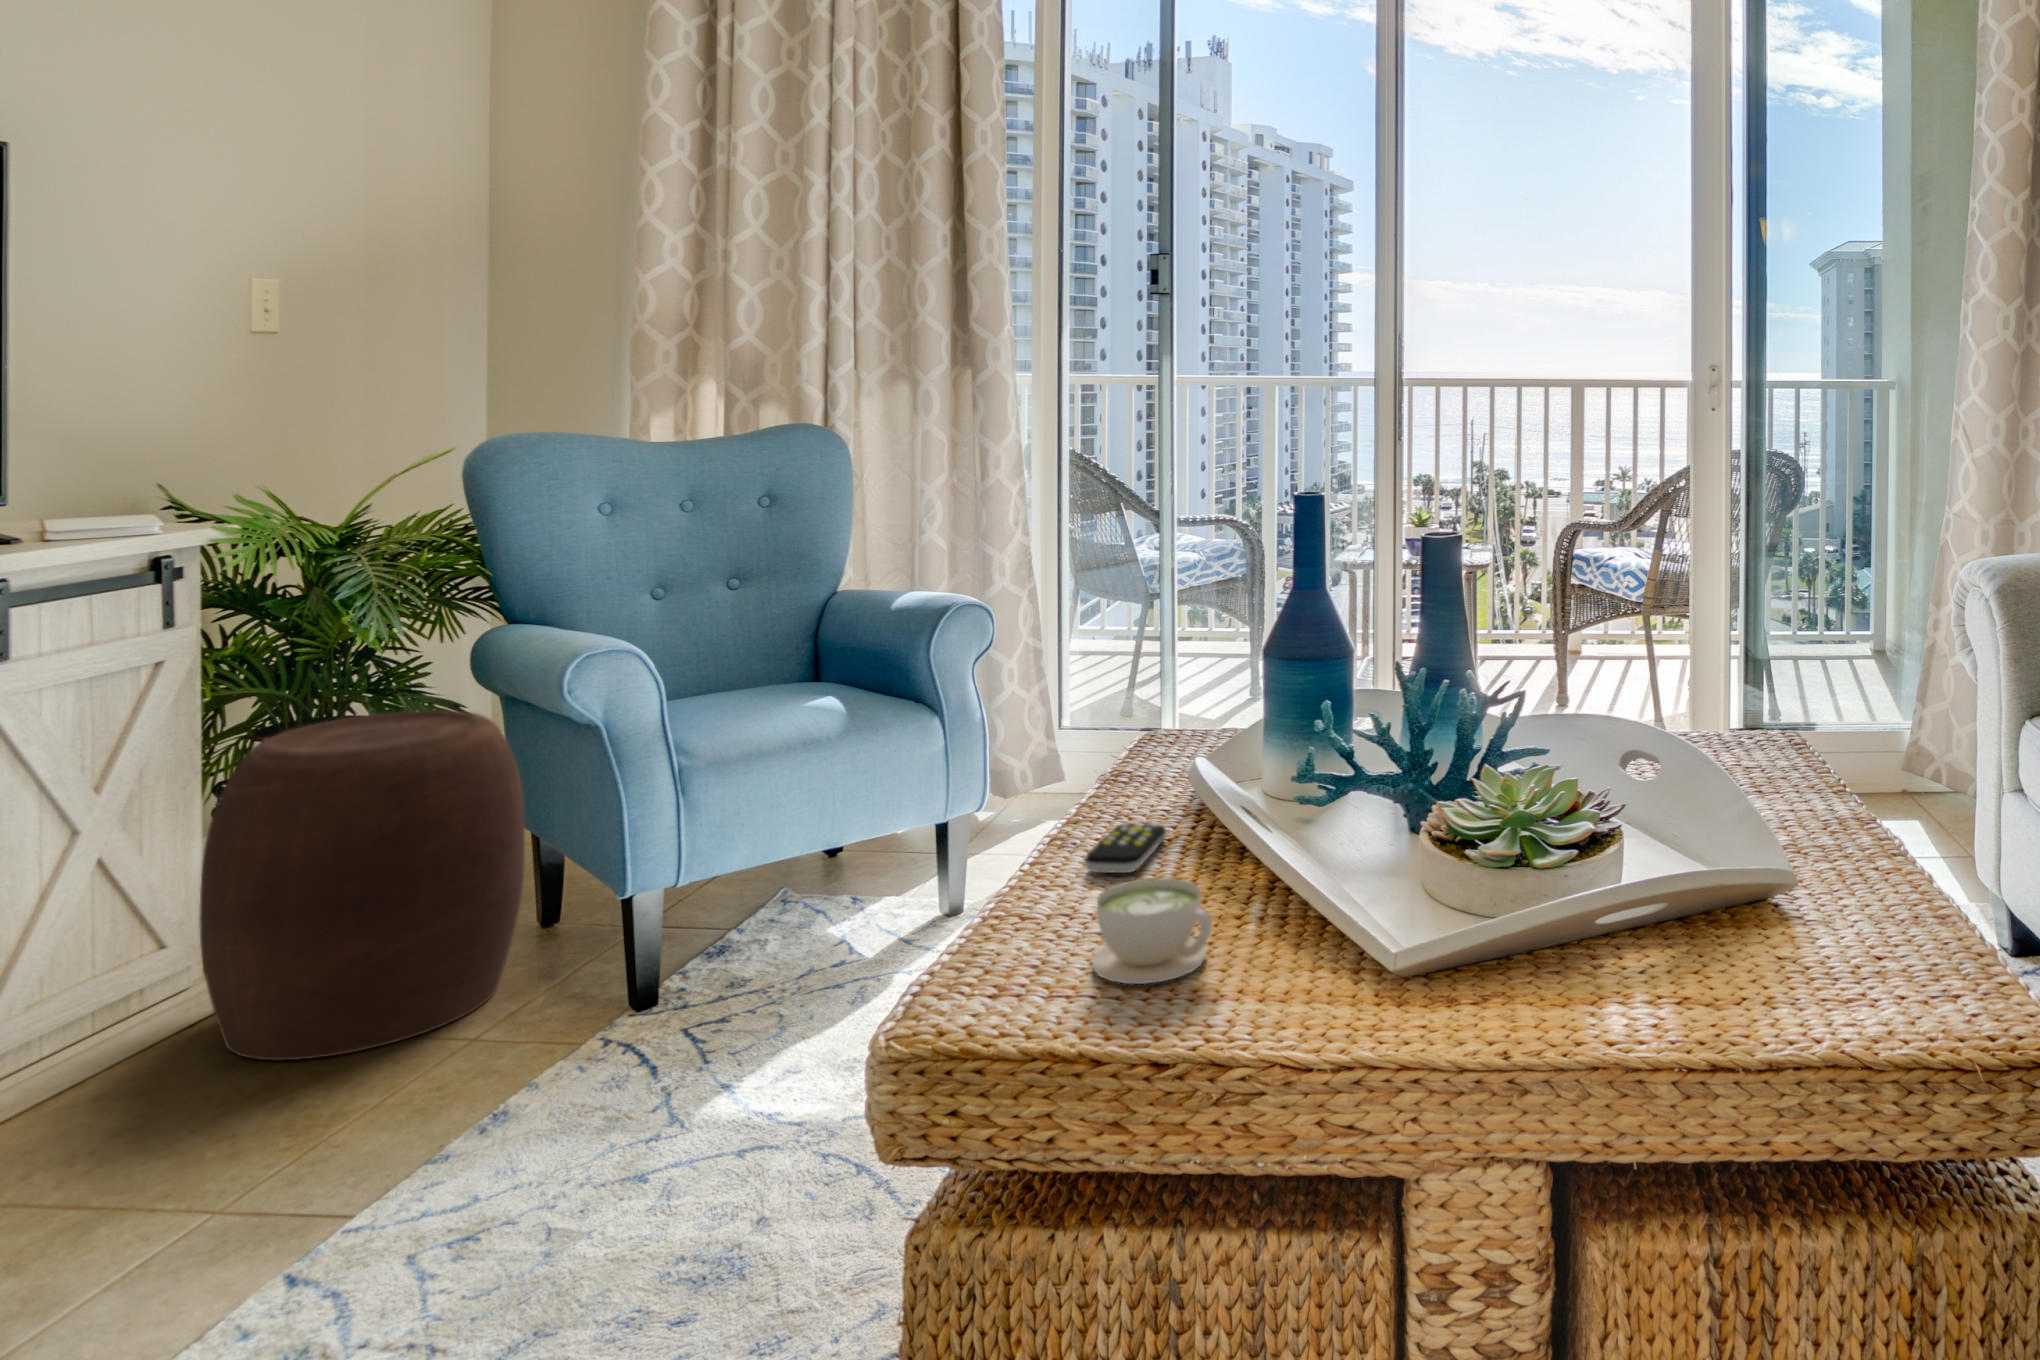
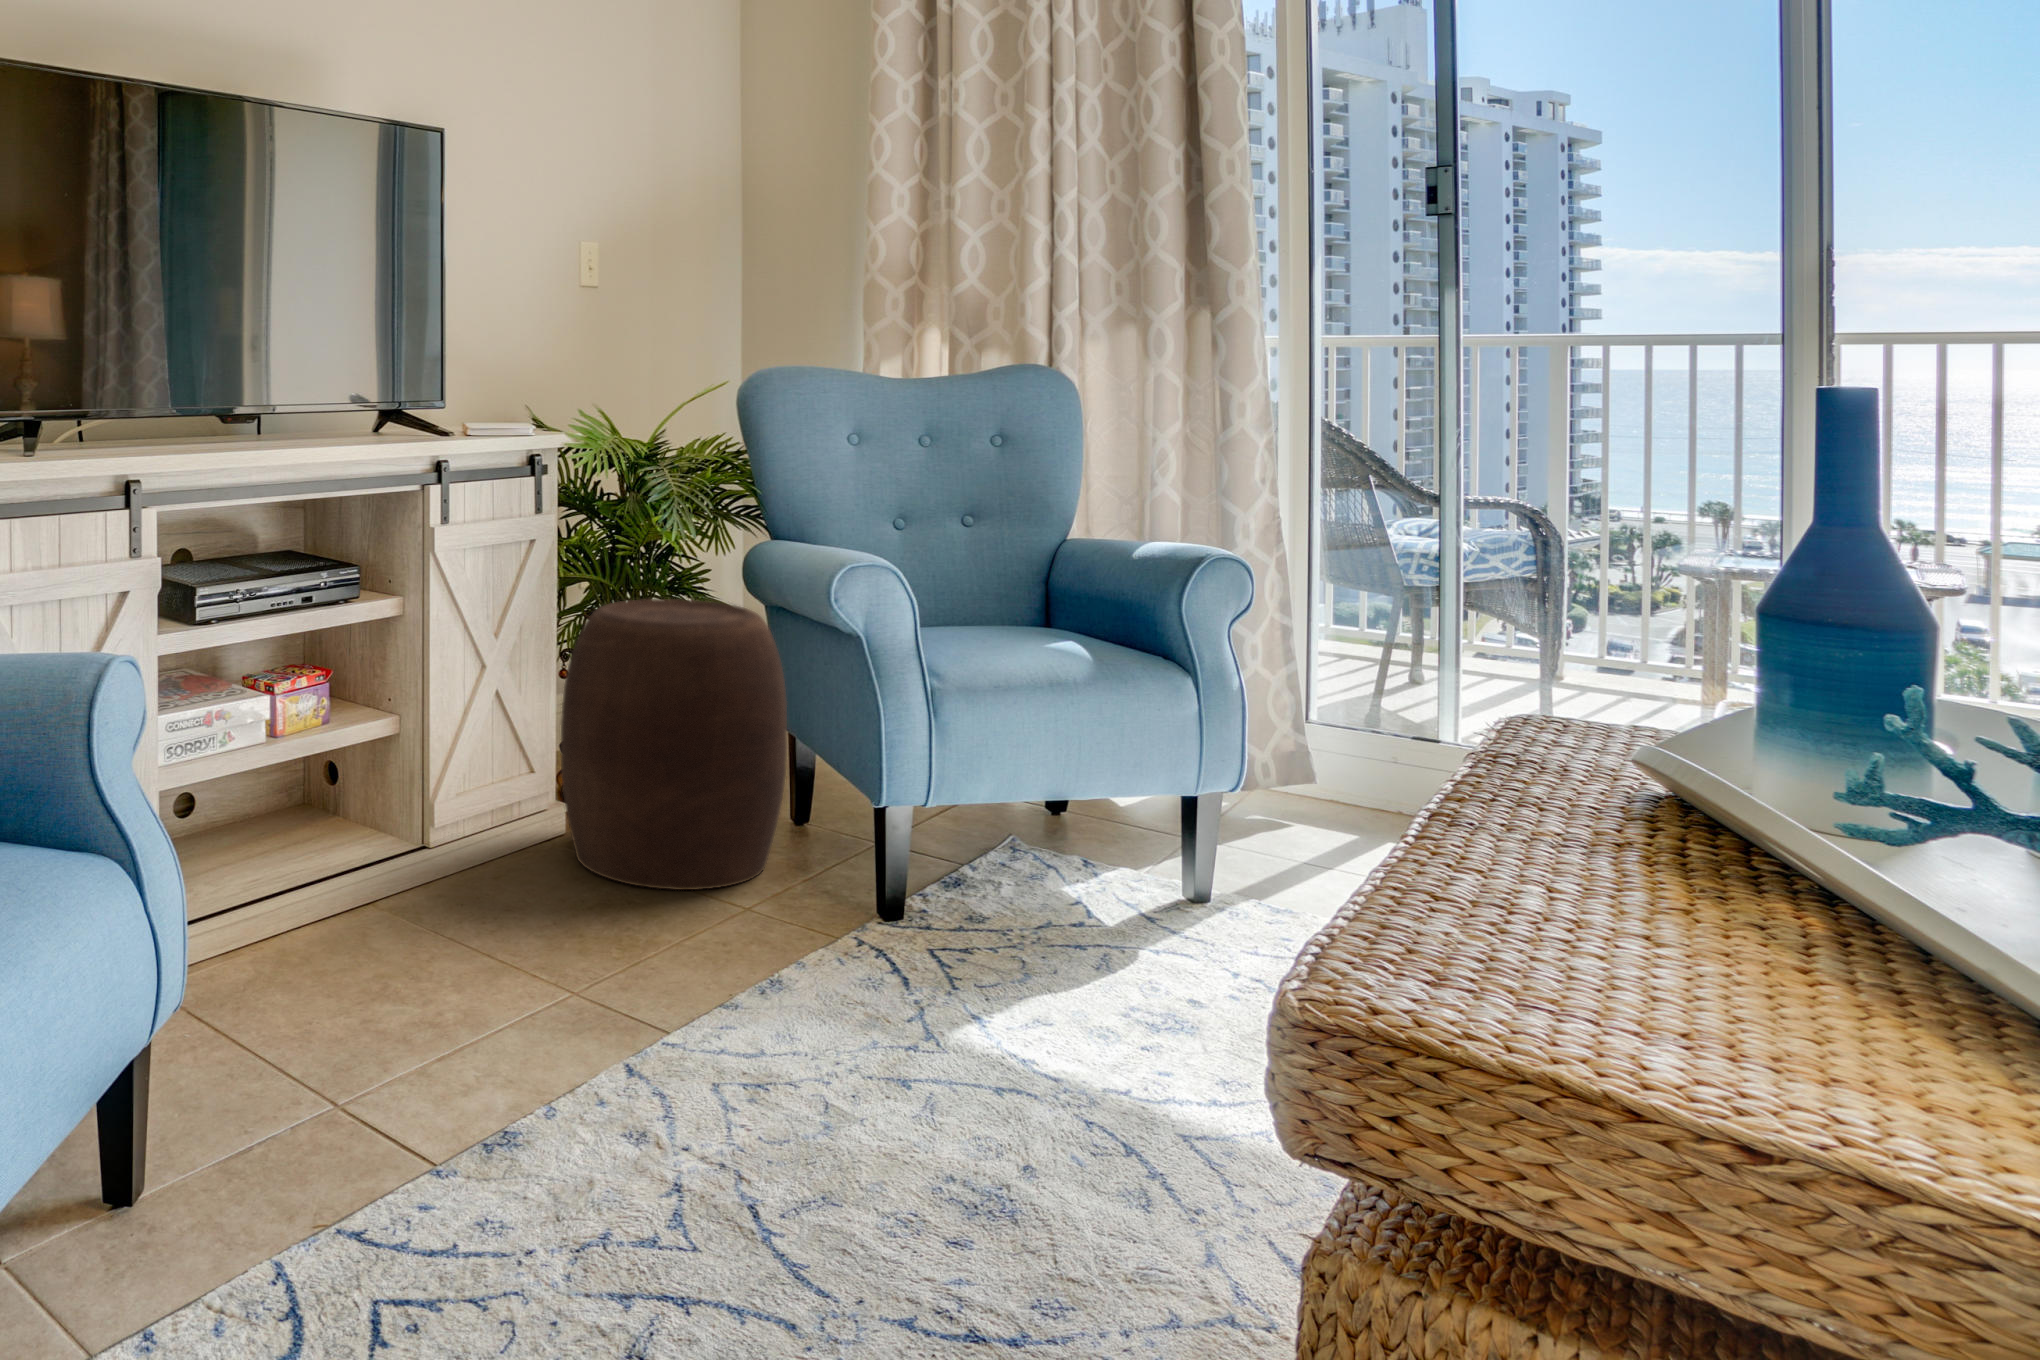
remote control: present [1085,823,1166,873] -> none [1493,810,1608,874]
coffee cup: present [1092,878,1212,984] -> none [1567,873,1801,1034]

